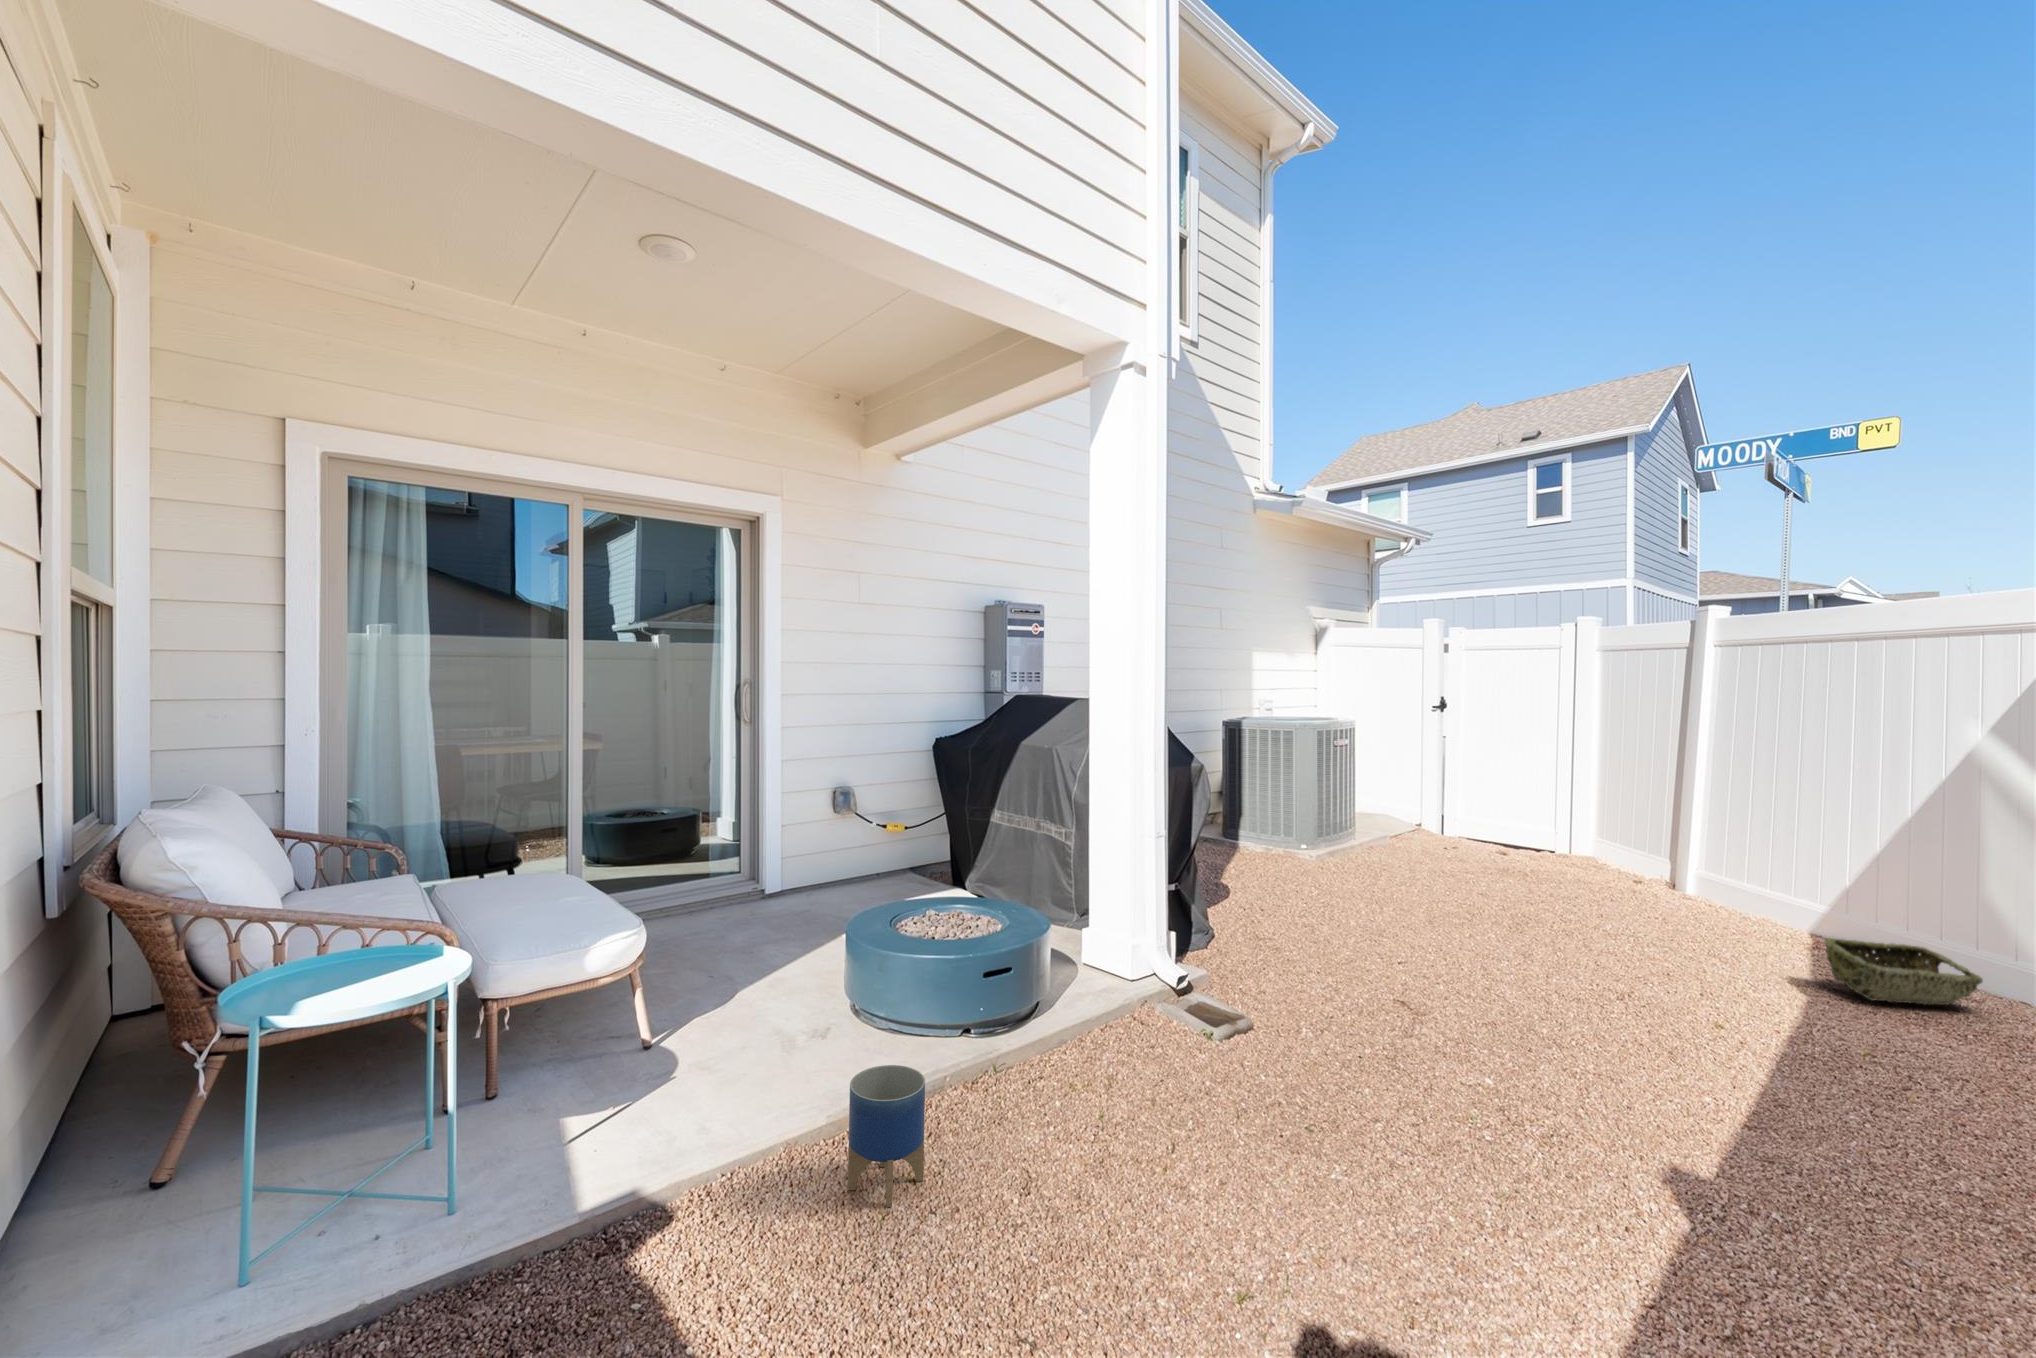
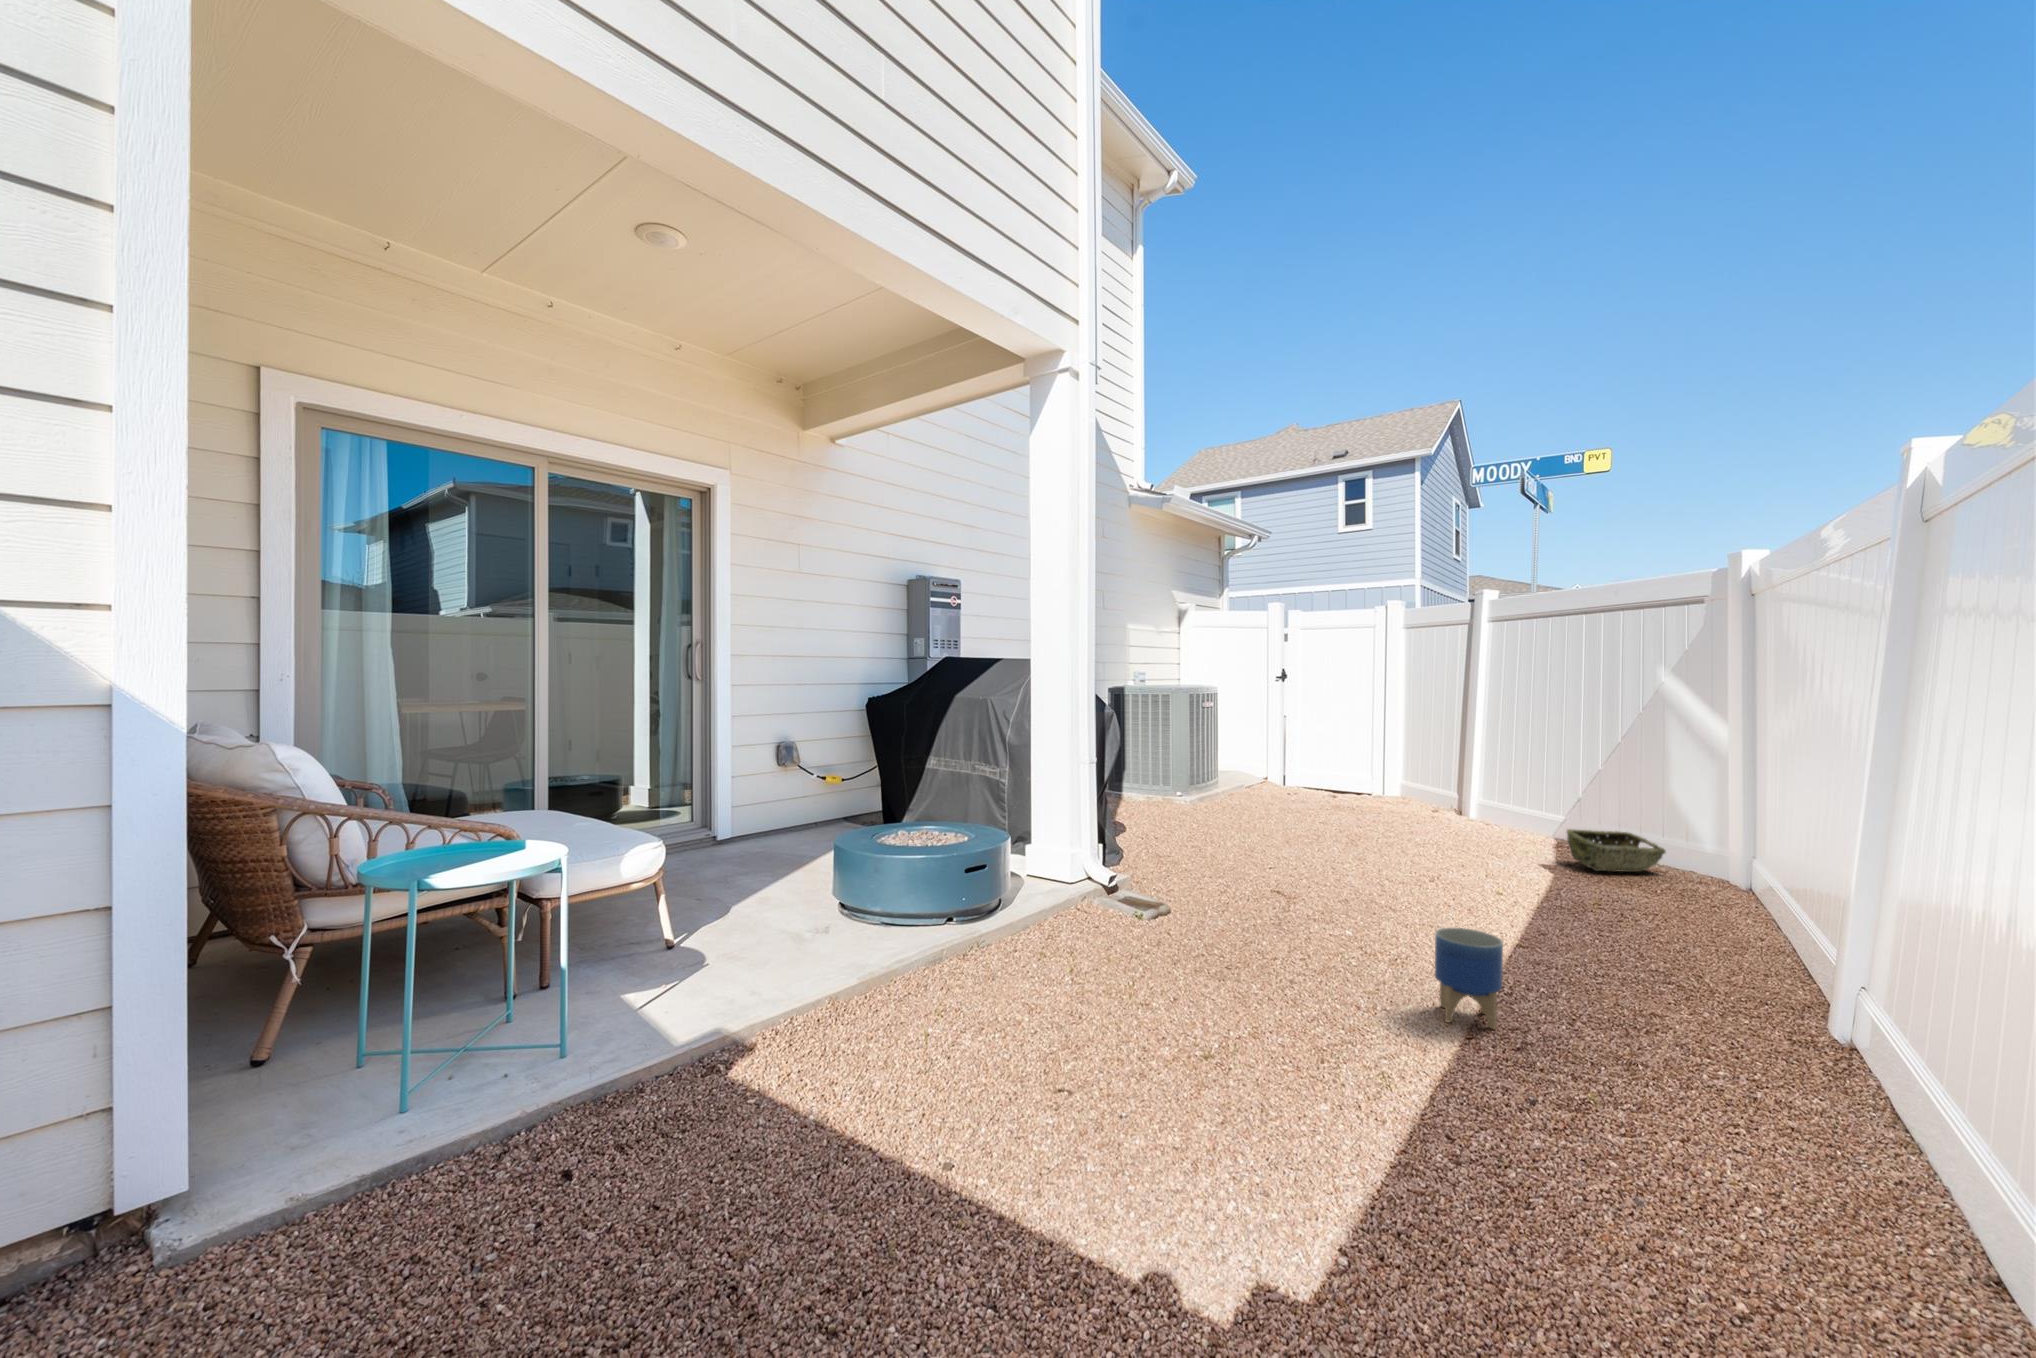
planter: present [848,1065,925,1207] -> present [1435,928,1503,1029]

